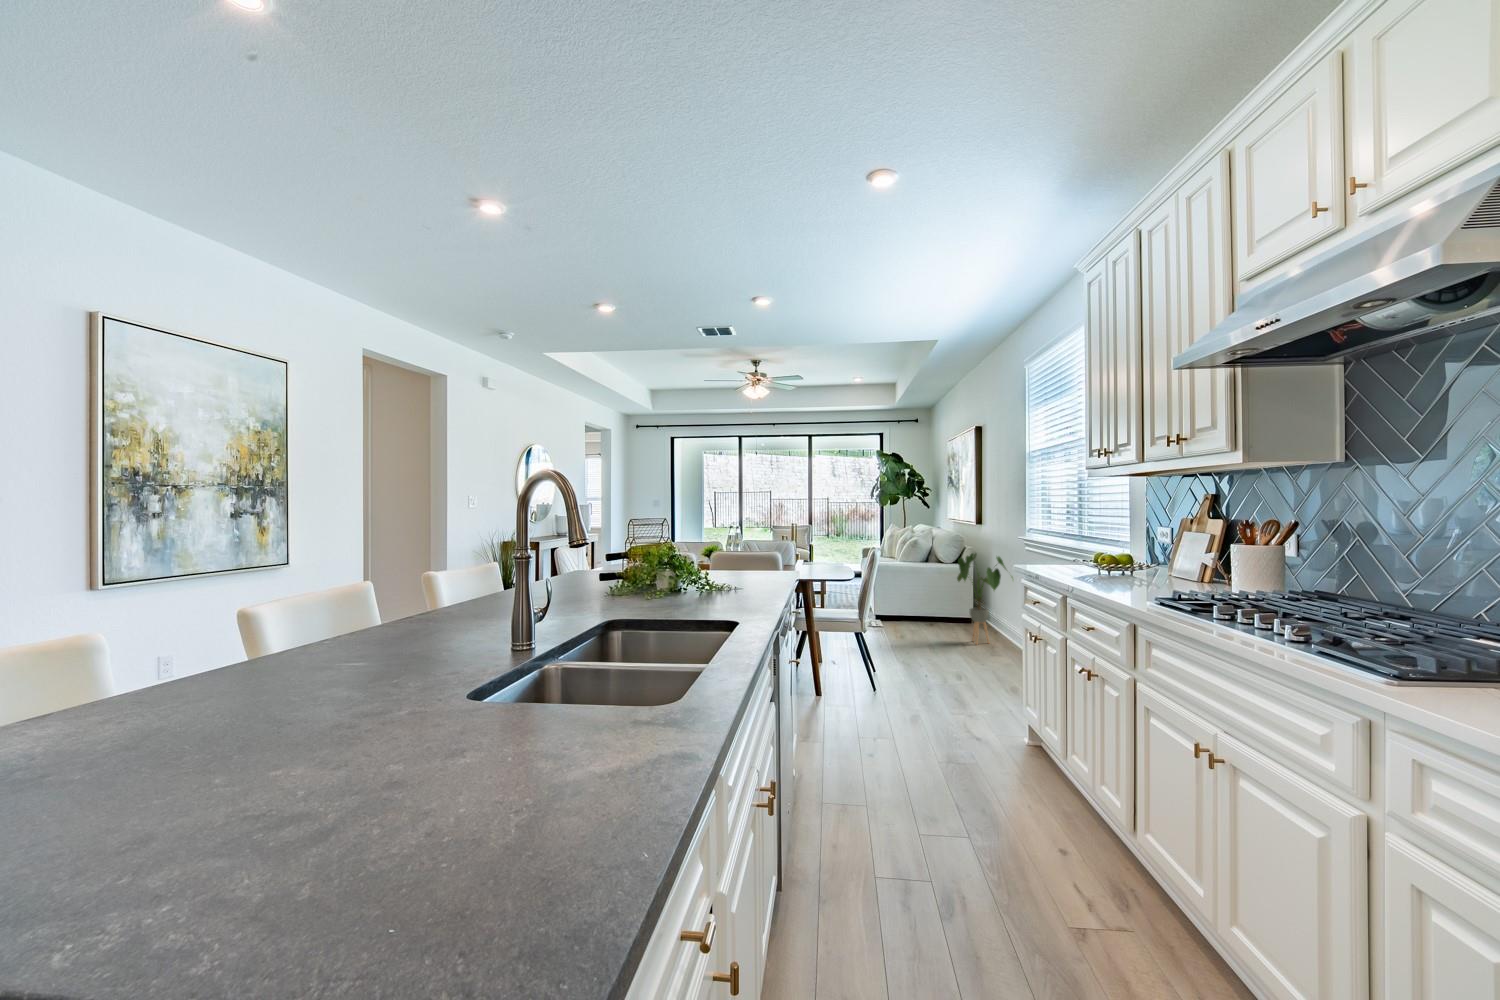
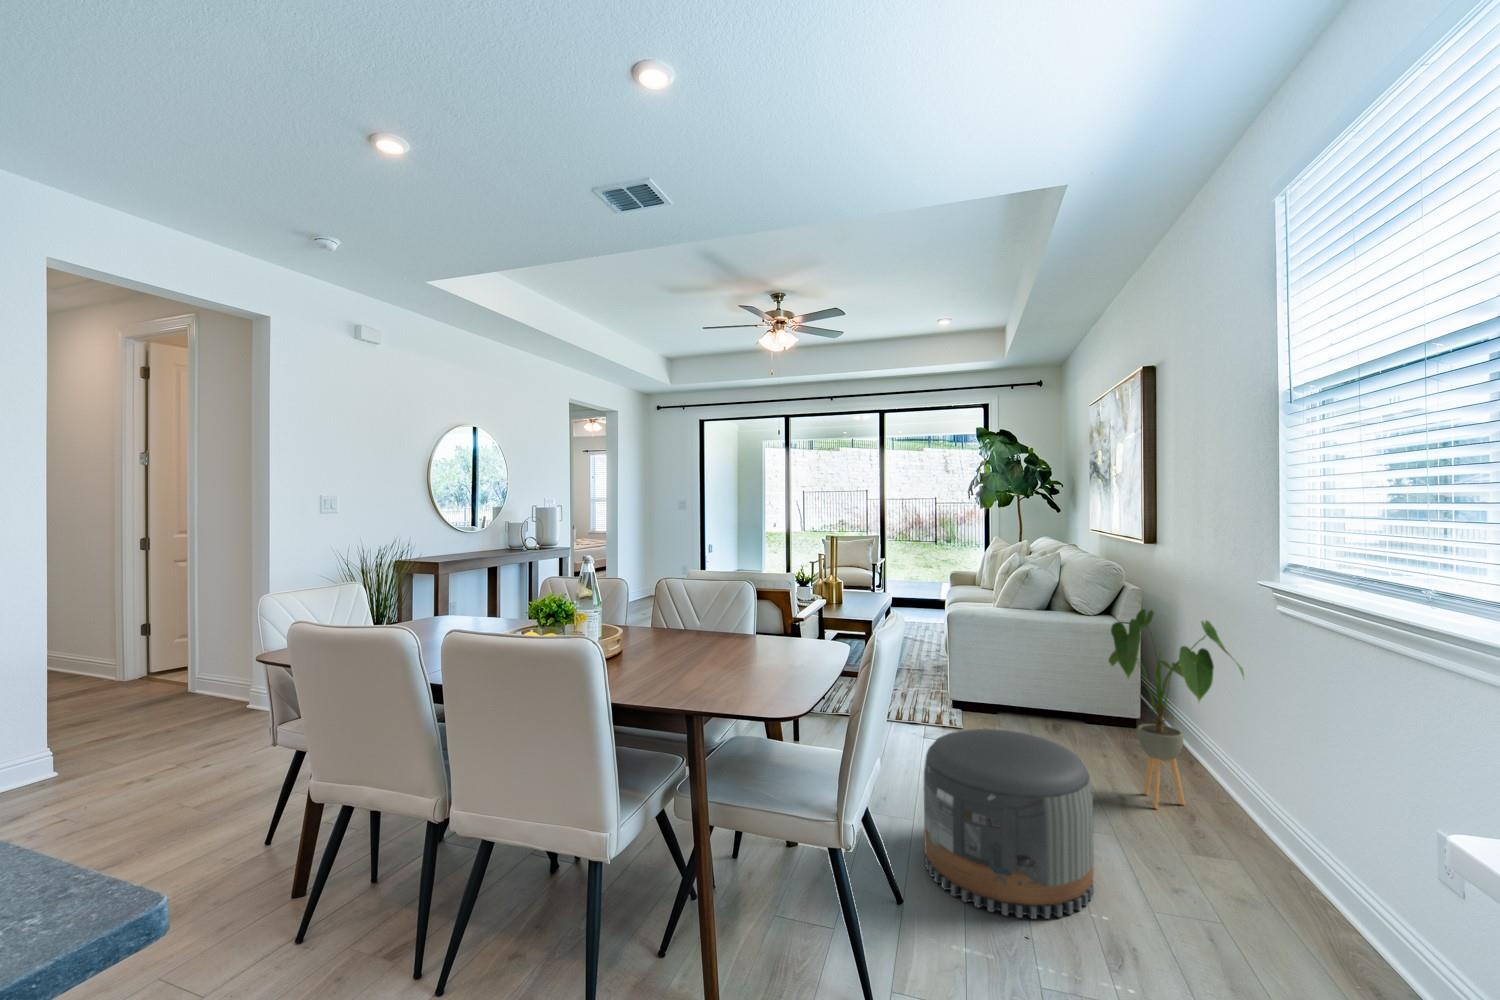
pouf: none [879,605,950,670] -> present [924,729,1094,919]

